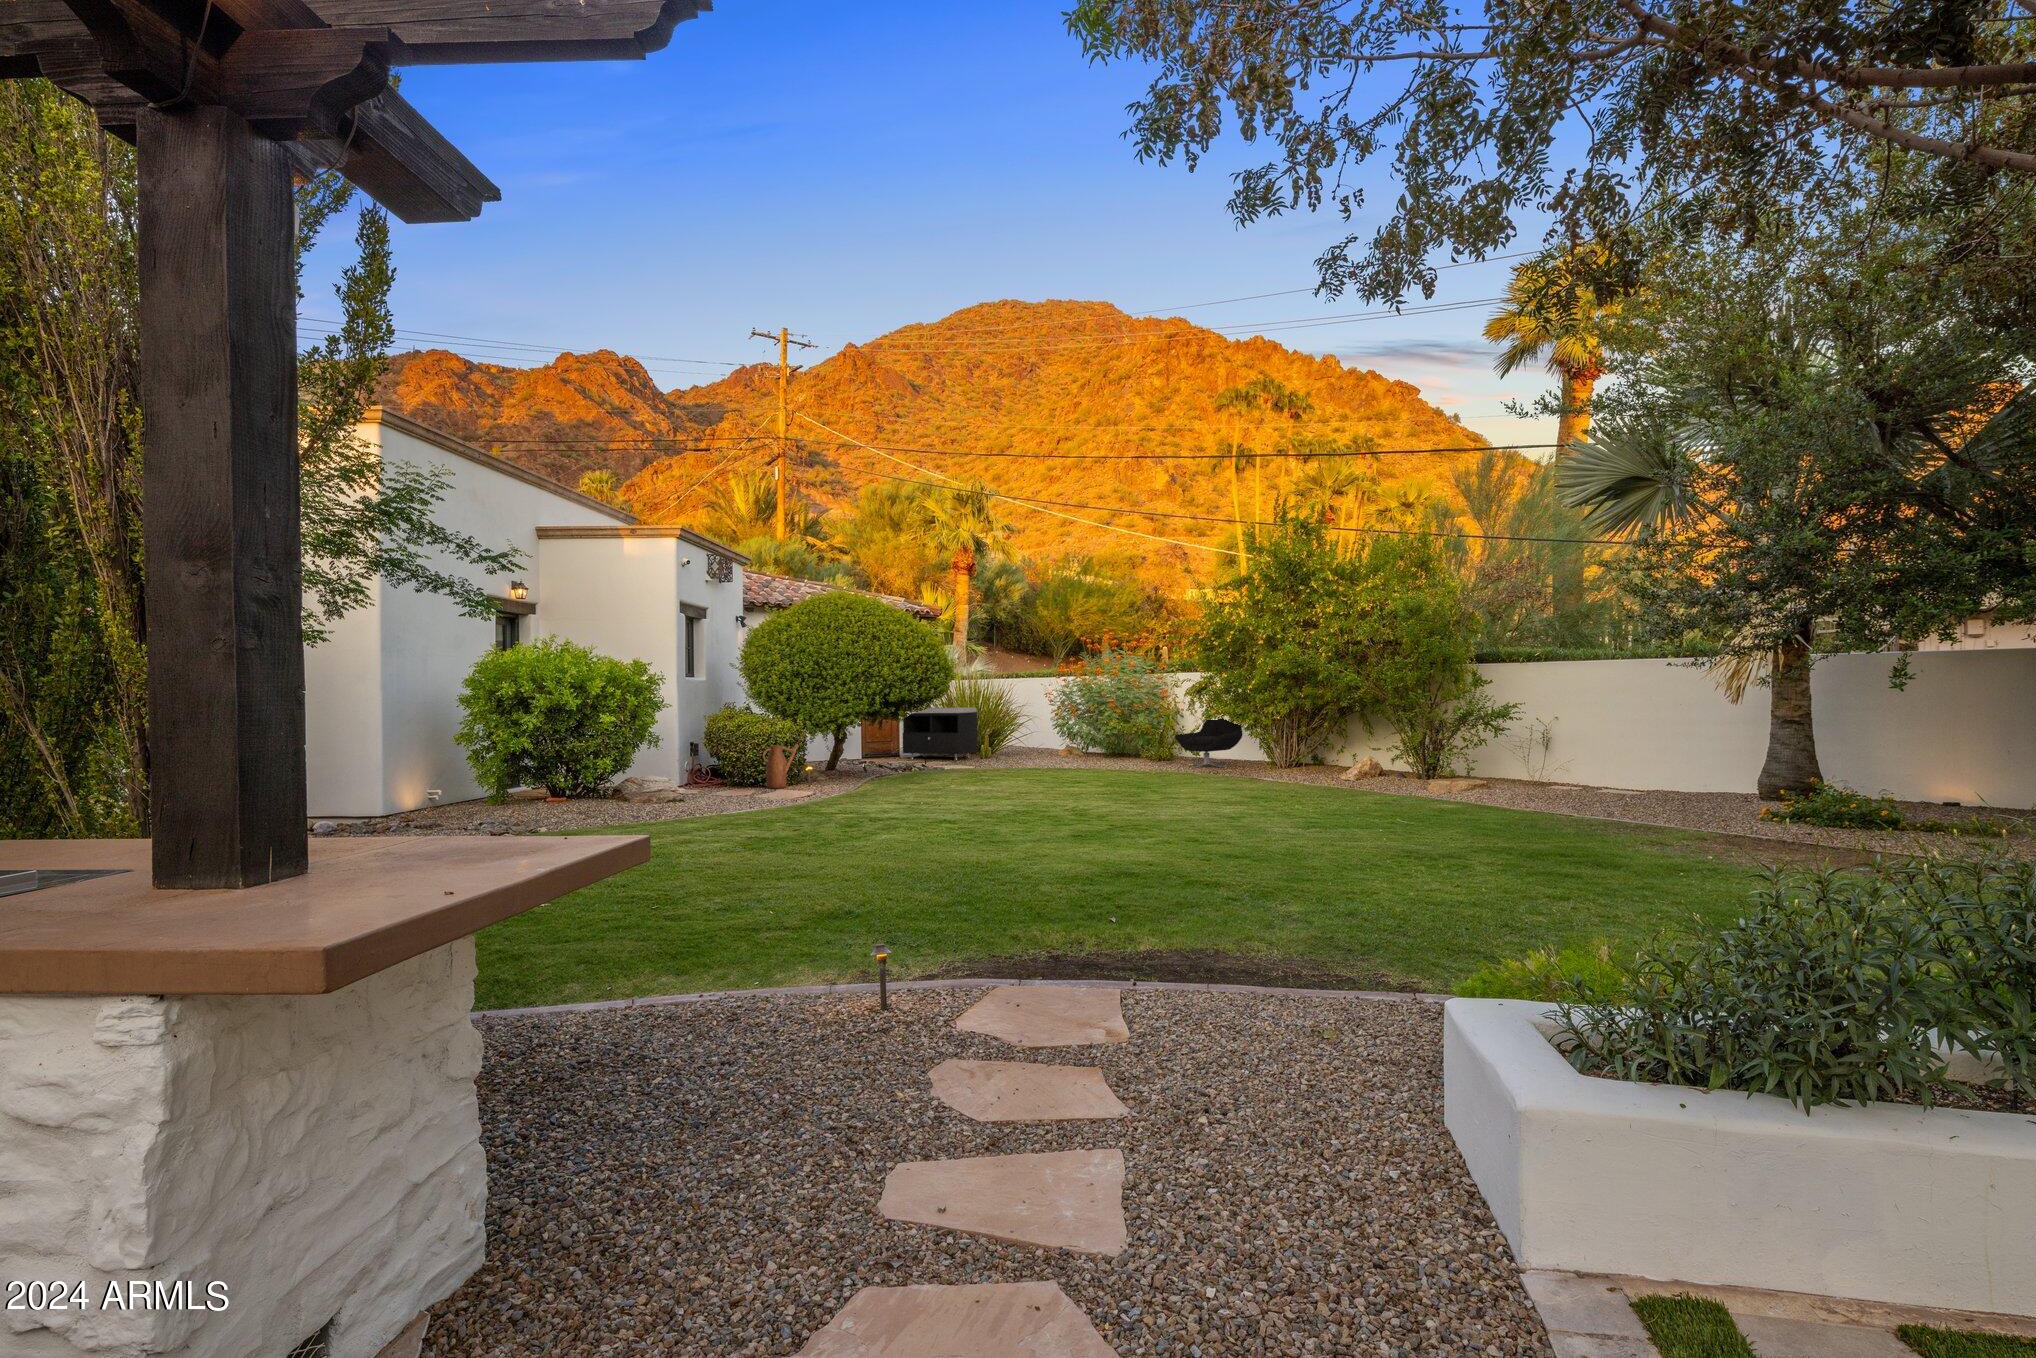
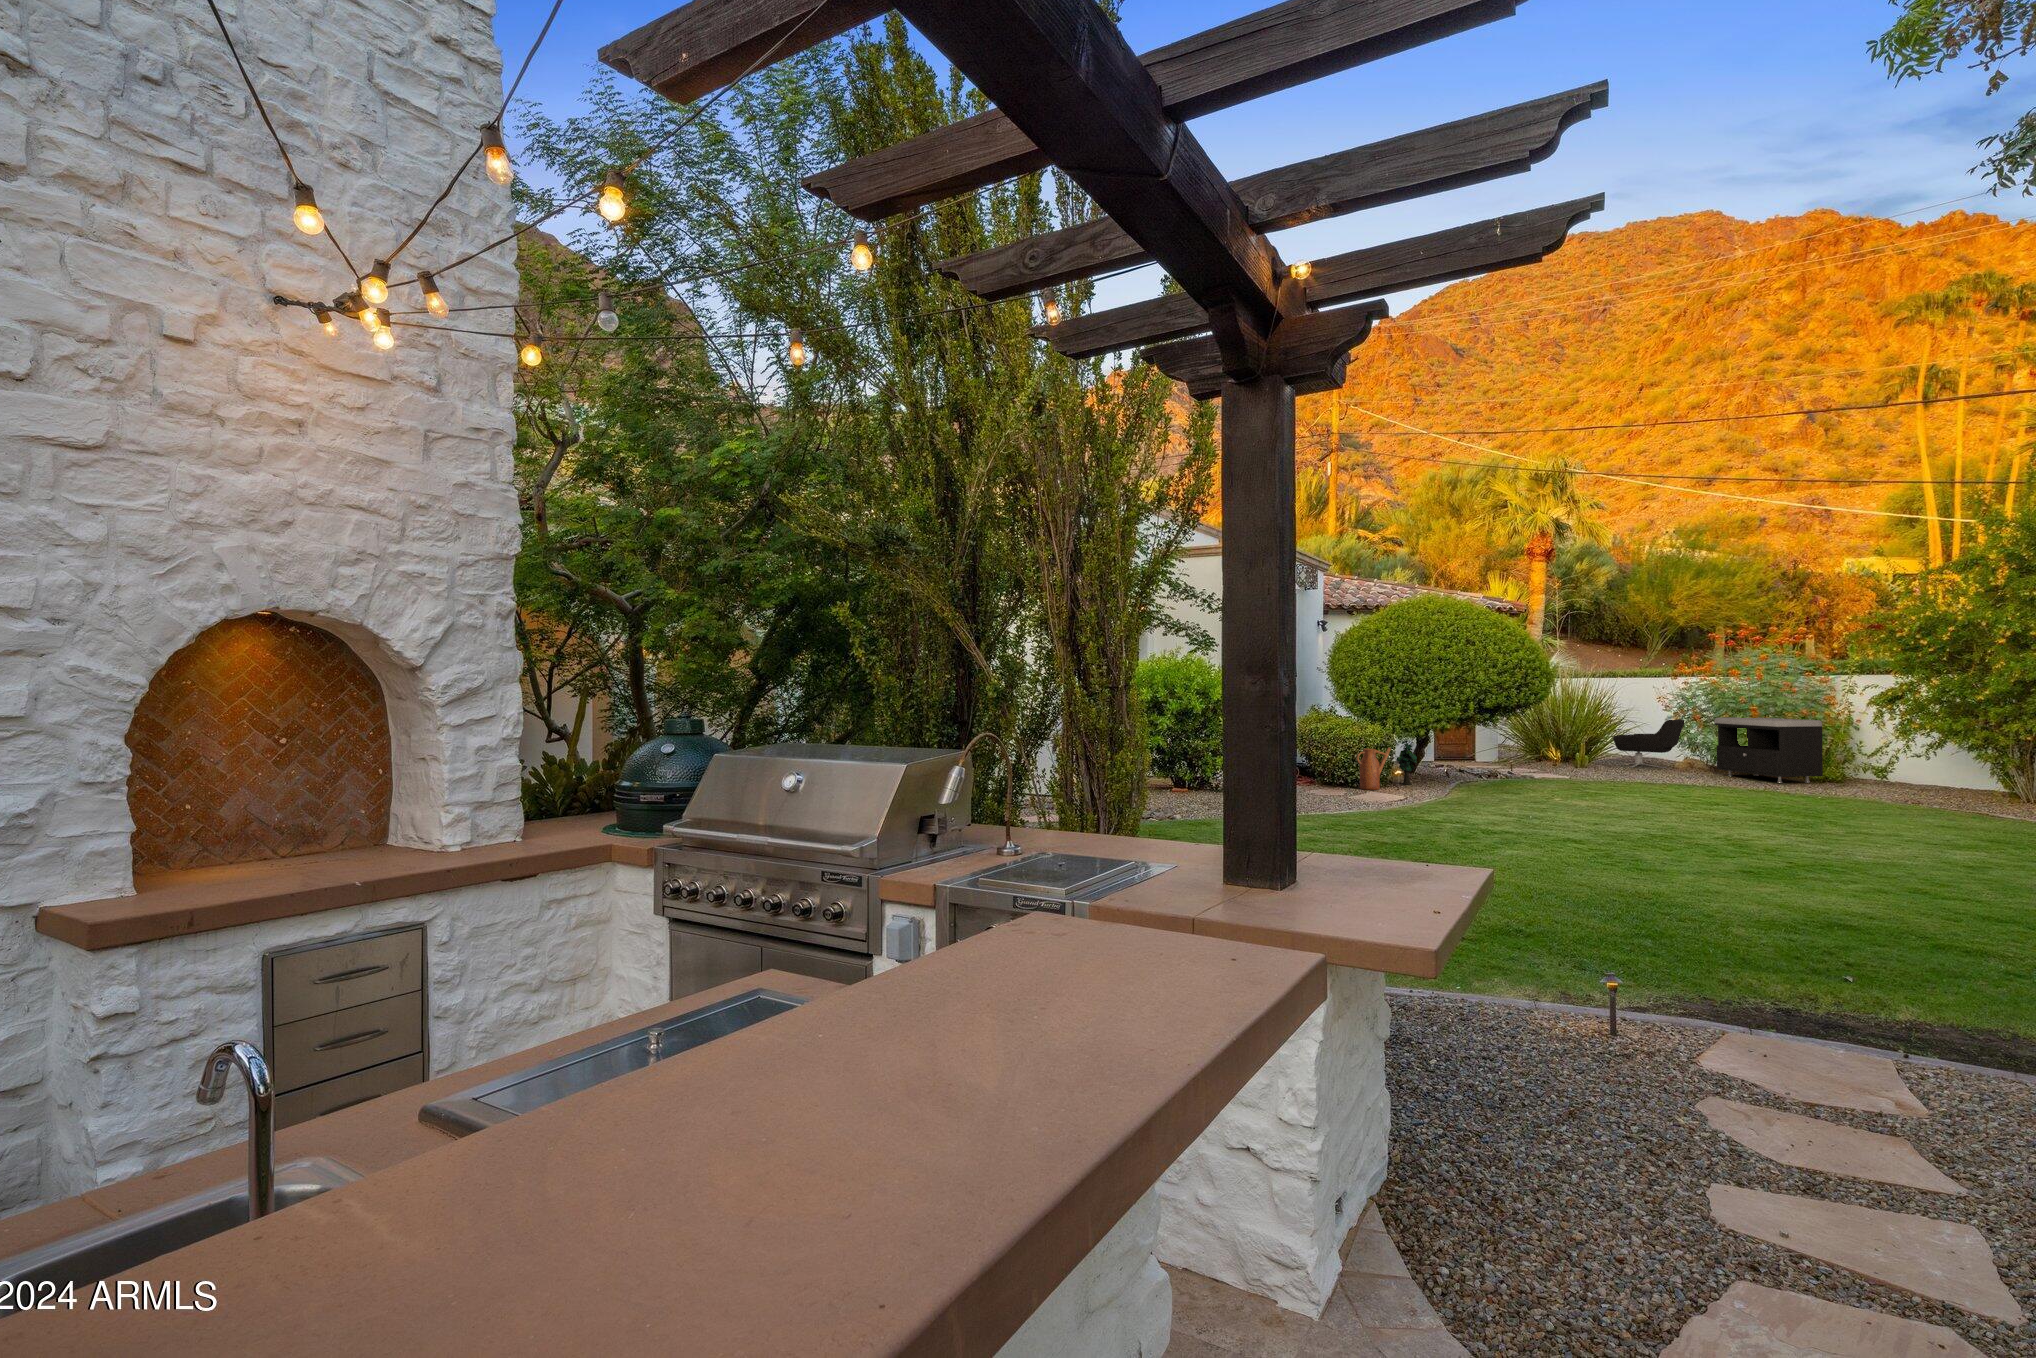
storage bench: present [903,707,977,759] -> present [1714,717,1823,783]
lounge chair: present [1175,718,1243,768] -> present [1613,719,1684,768]
decorative plant: none [805,736,827,781] -> present [1396,740,1417,785]

